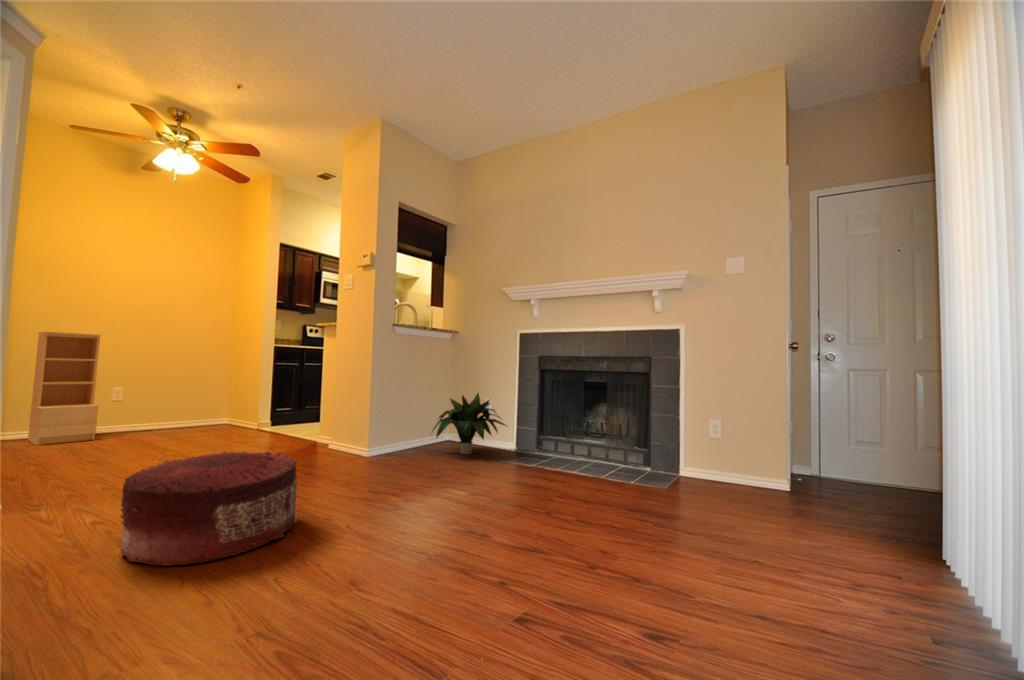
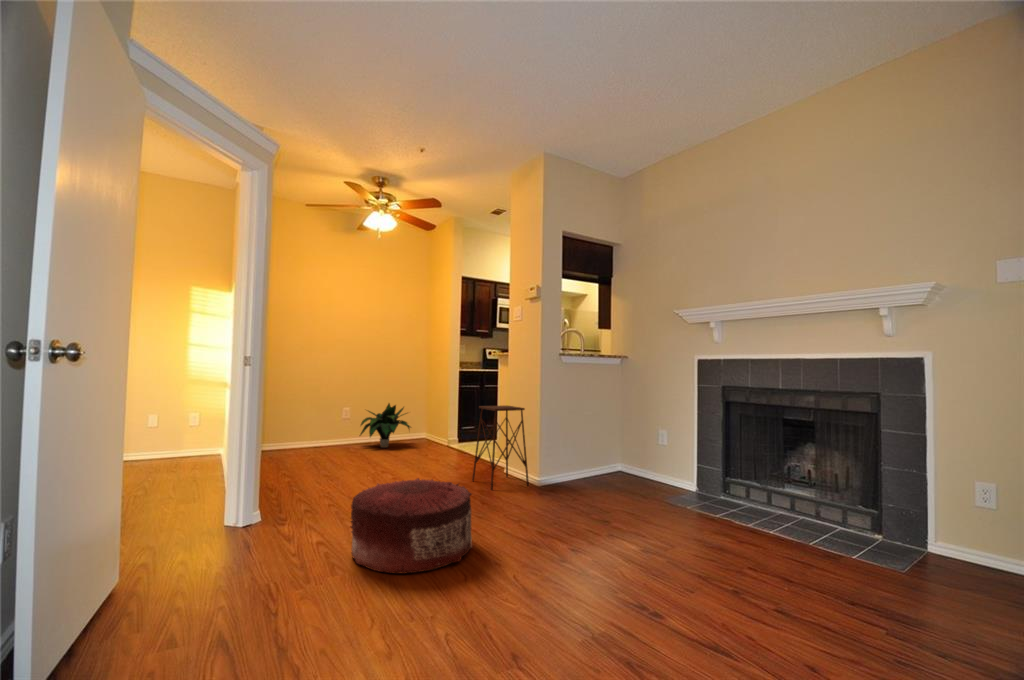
bookshelf: present [28,332,101,445] -> none [295,366,336,454]
side table: none [291,377,357,465] -> present [472,406,529,490]
potted plant: present [433,393,506,455] -> present [360,403,410,448]

